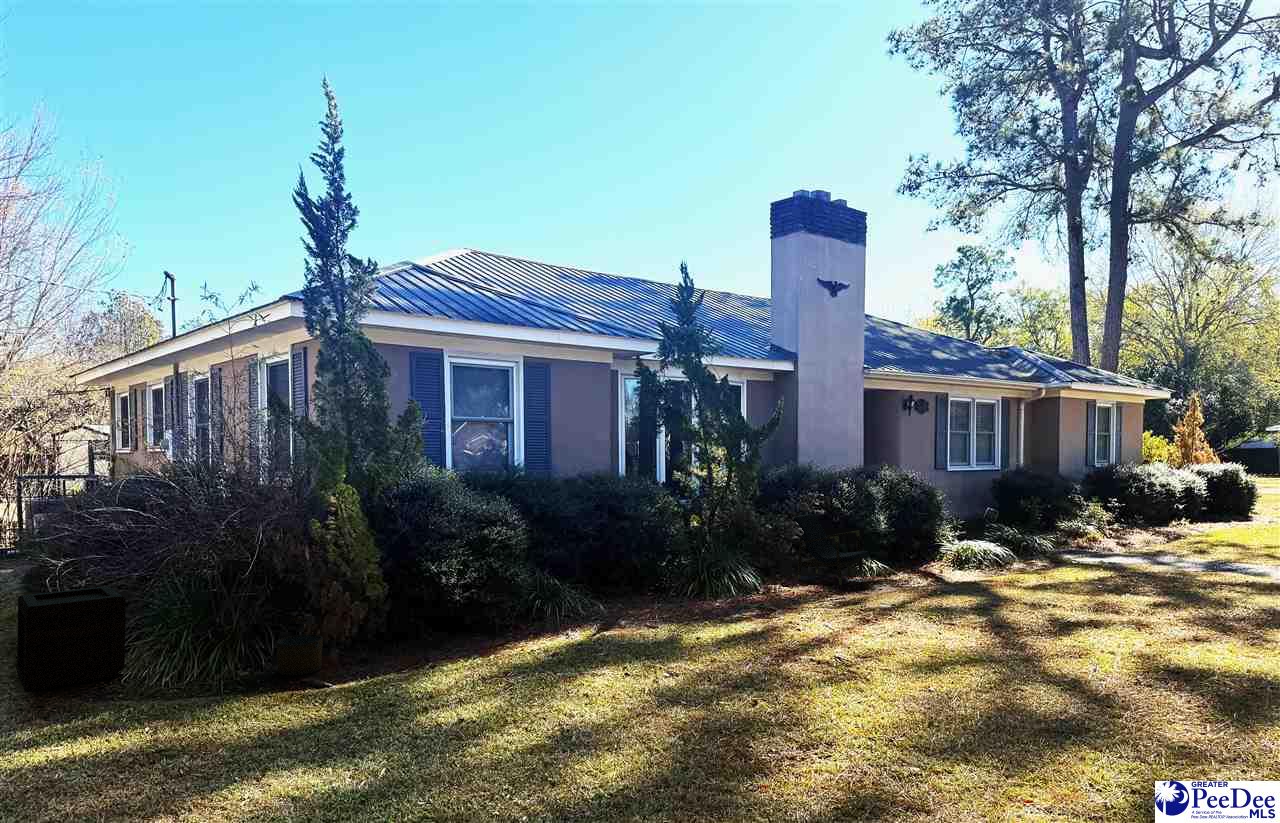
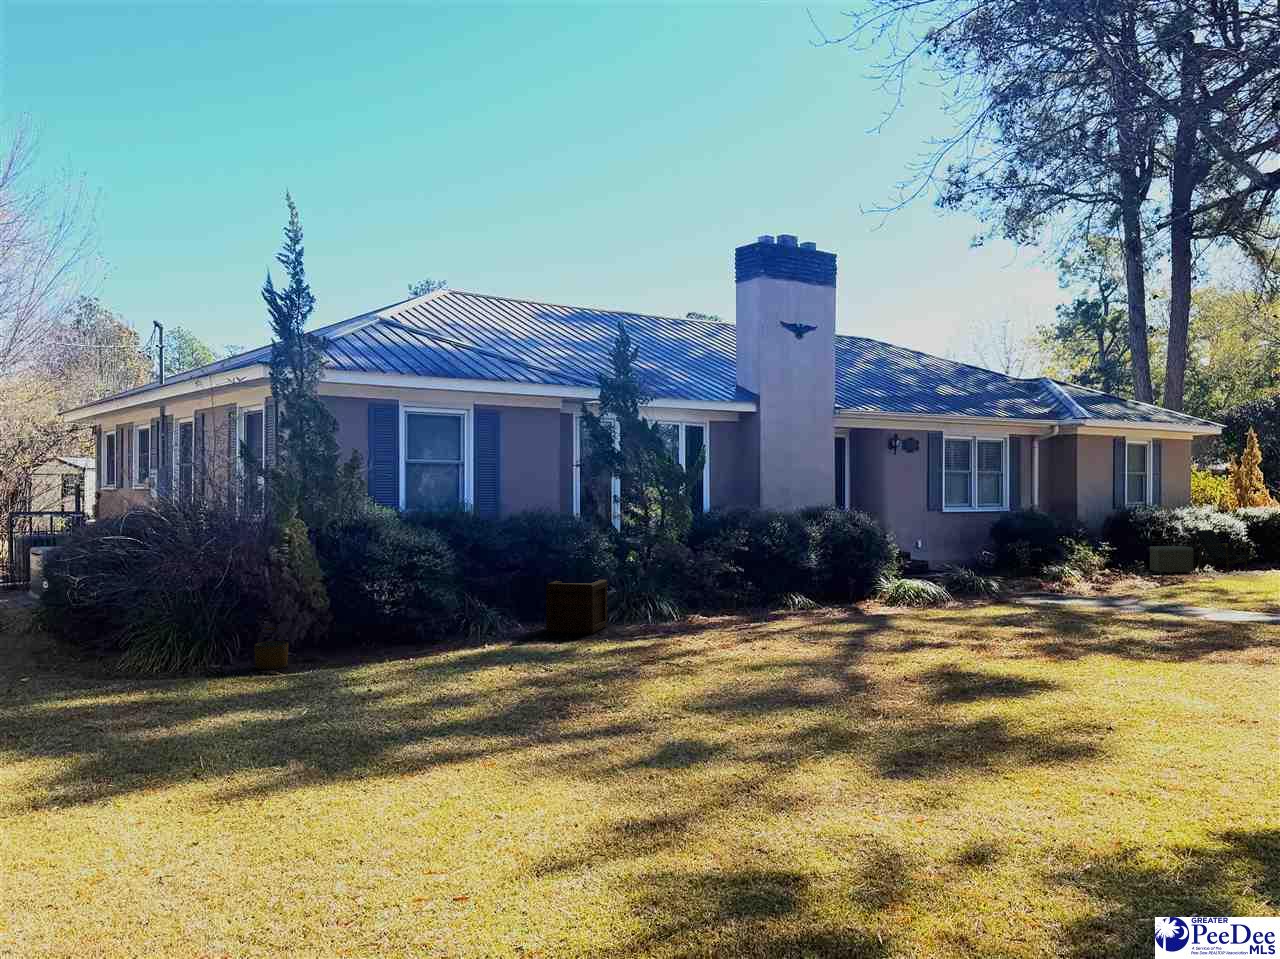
storage bench: none [1133,501,1177,528] -> present [1150,546,1193,574]
lounge chair: present [794,514,869,585] -> present [1196,530,1252,574]
wooden crate: present [17,586,126,692] -> present [546,580,607,634]

